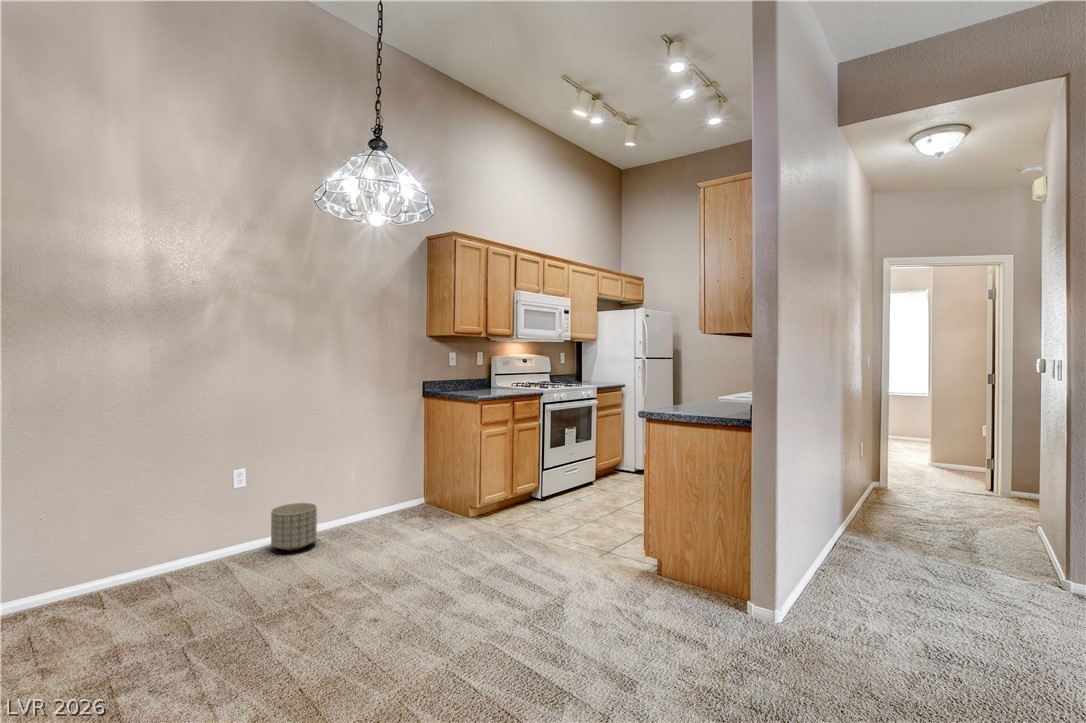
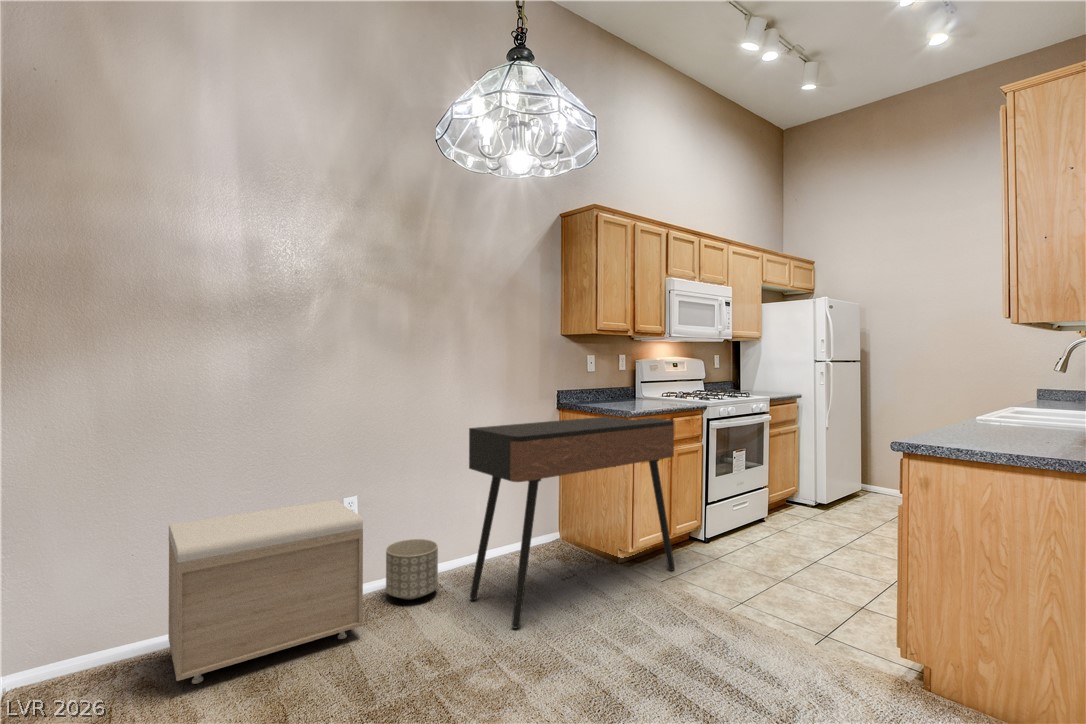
console table: none [343,401,512,563] -> present [469,416,675,628]
storage bench: none [74,471,251,616] -> present [169,500,363,684]

